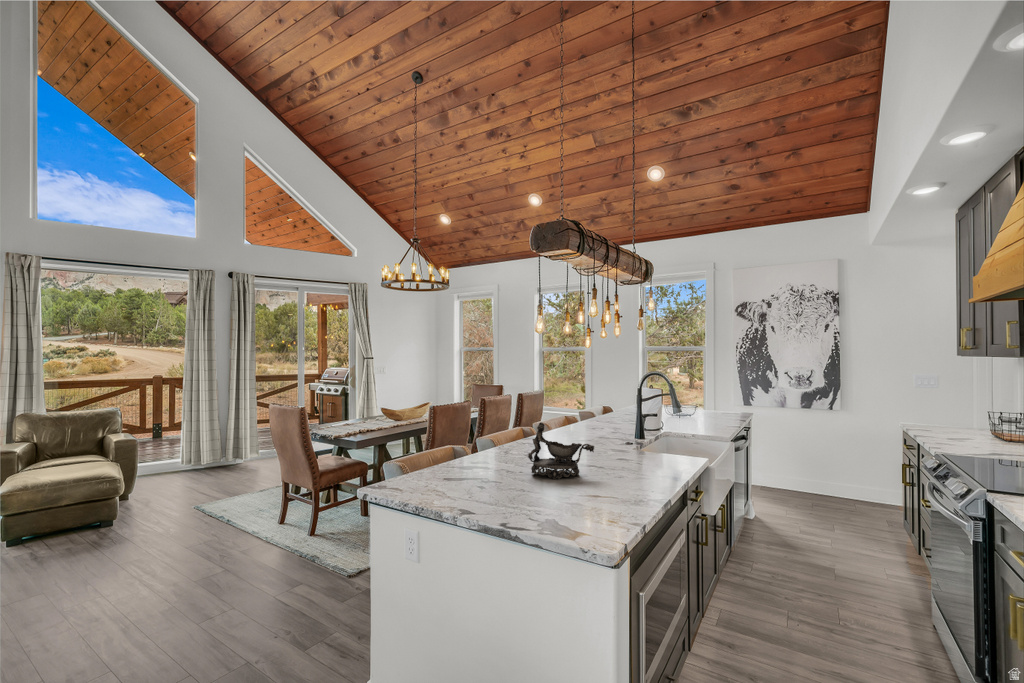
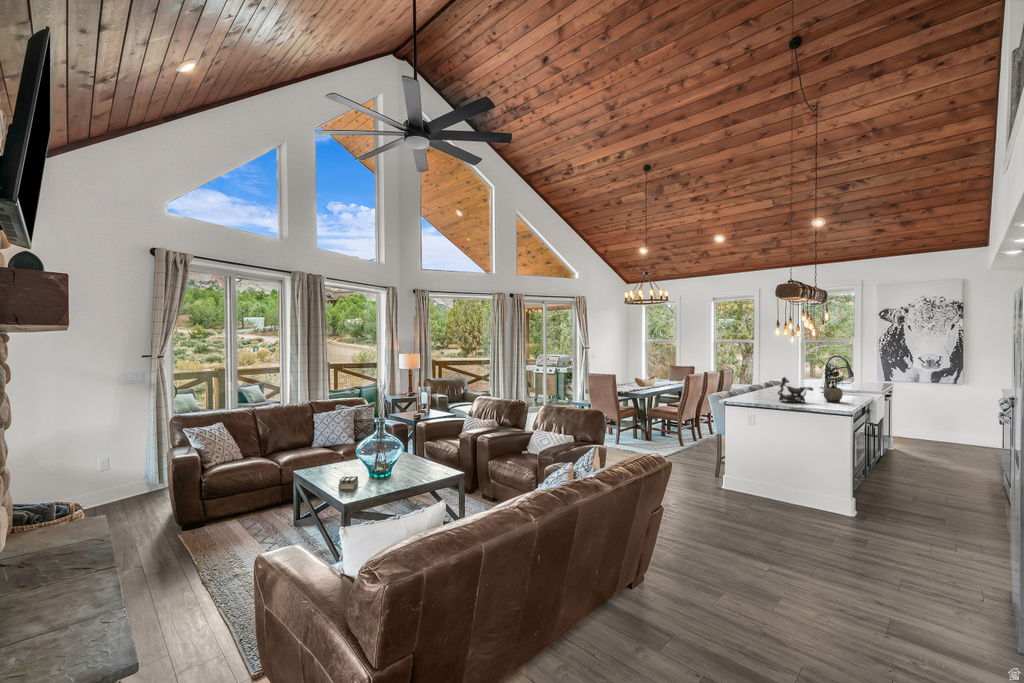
potted plant: none [617,394,650,474] -> present [824,364,844,402]

